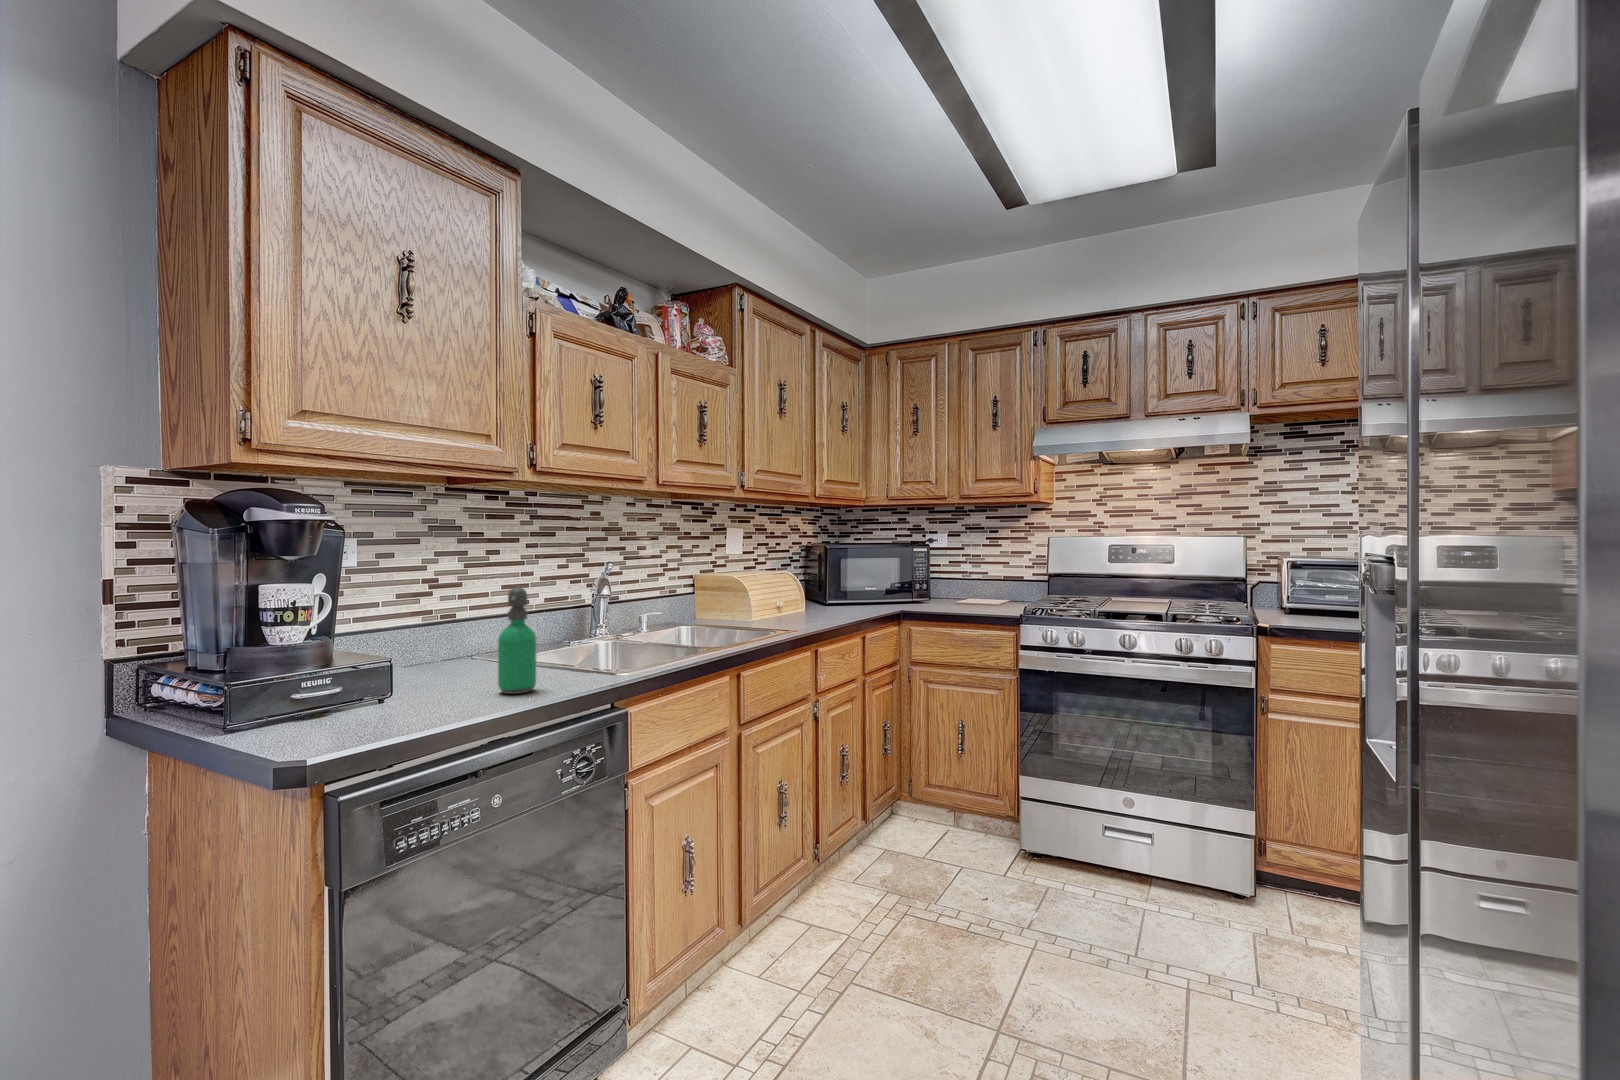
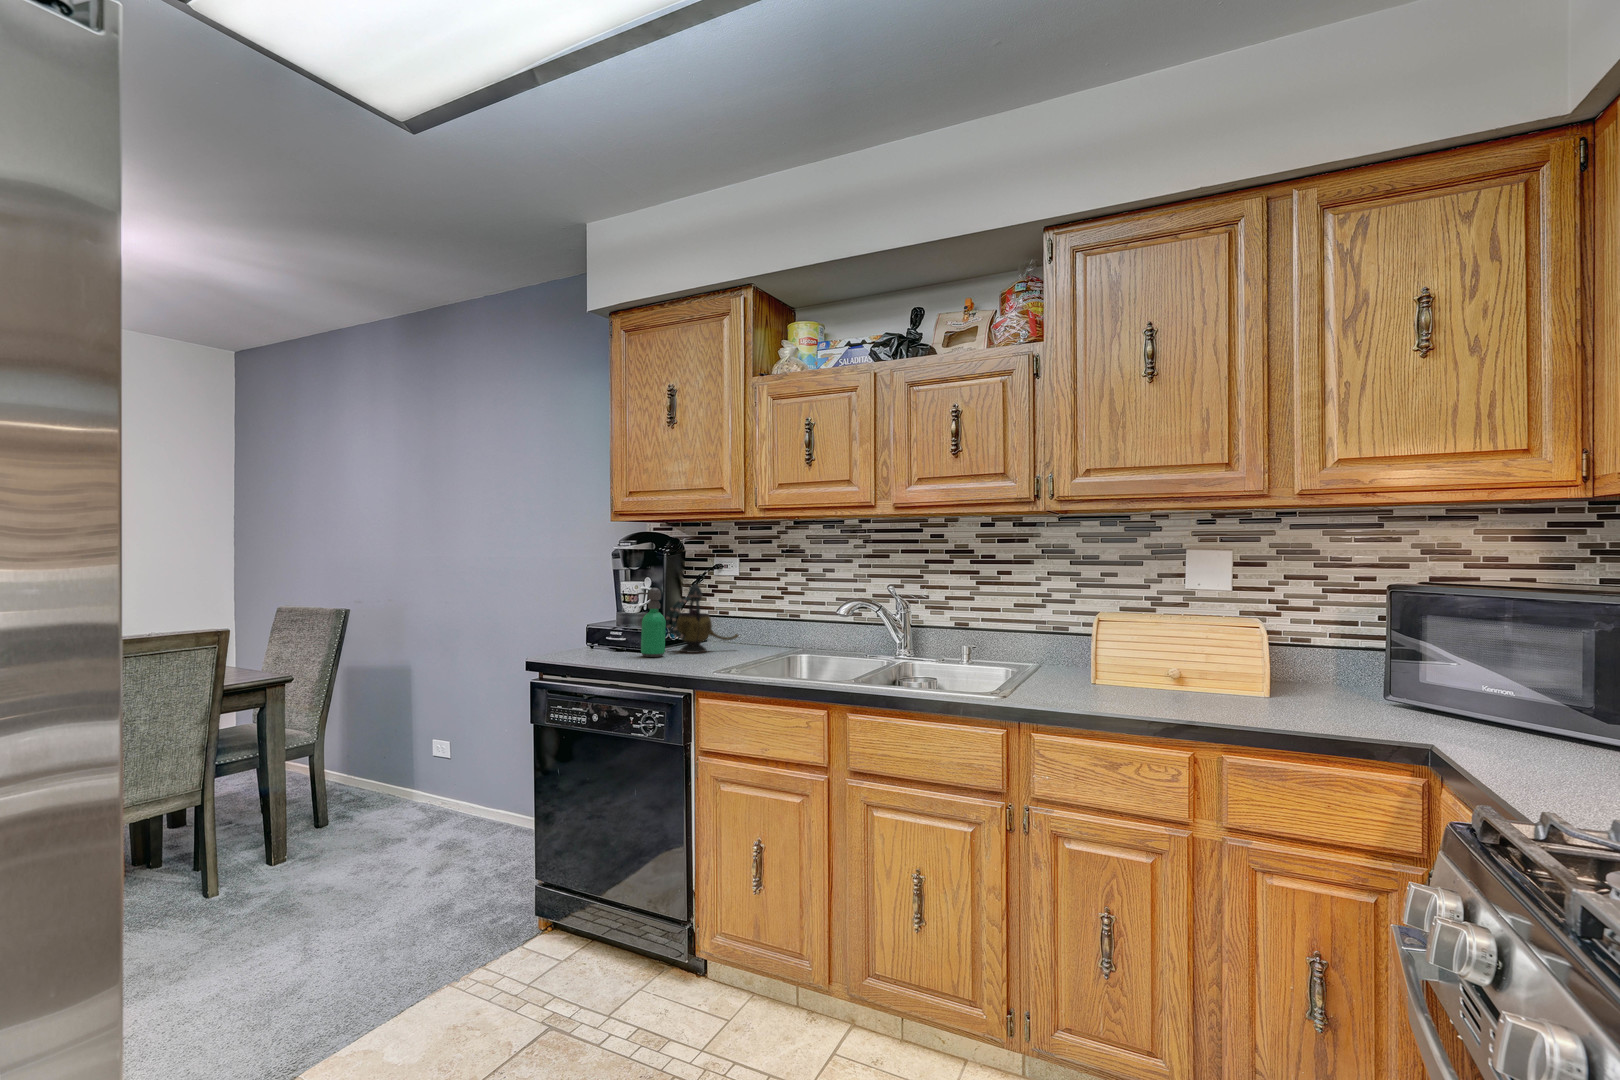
teapot: none [430,579,489,686] -> present [665,584,738,653]

